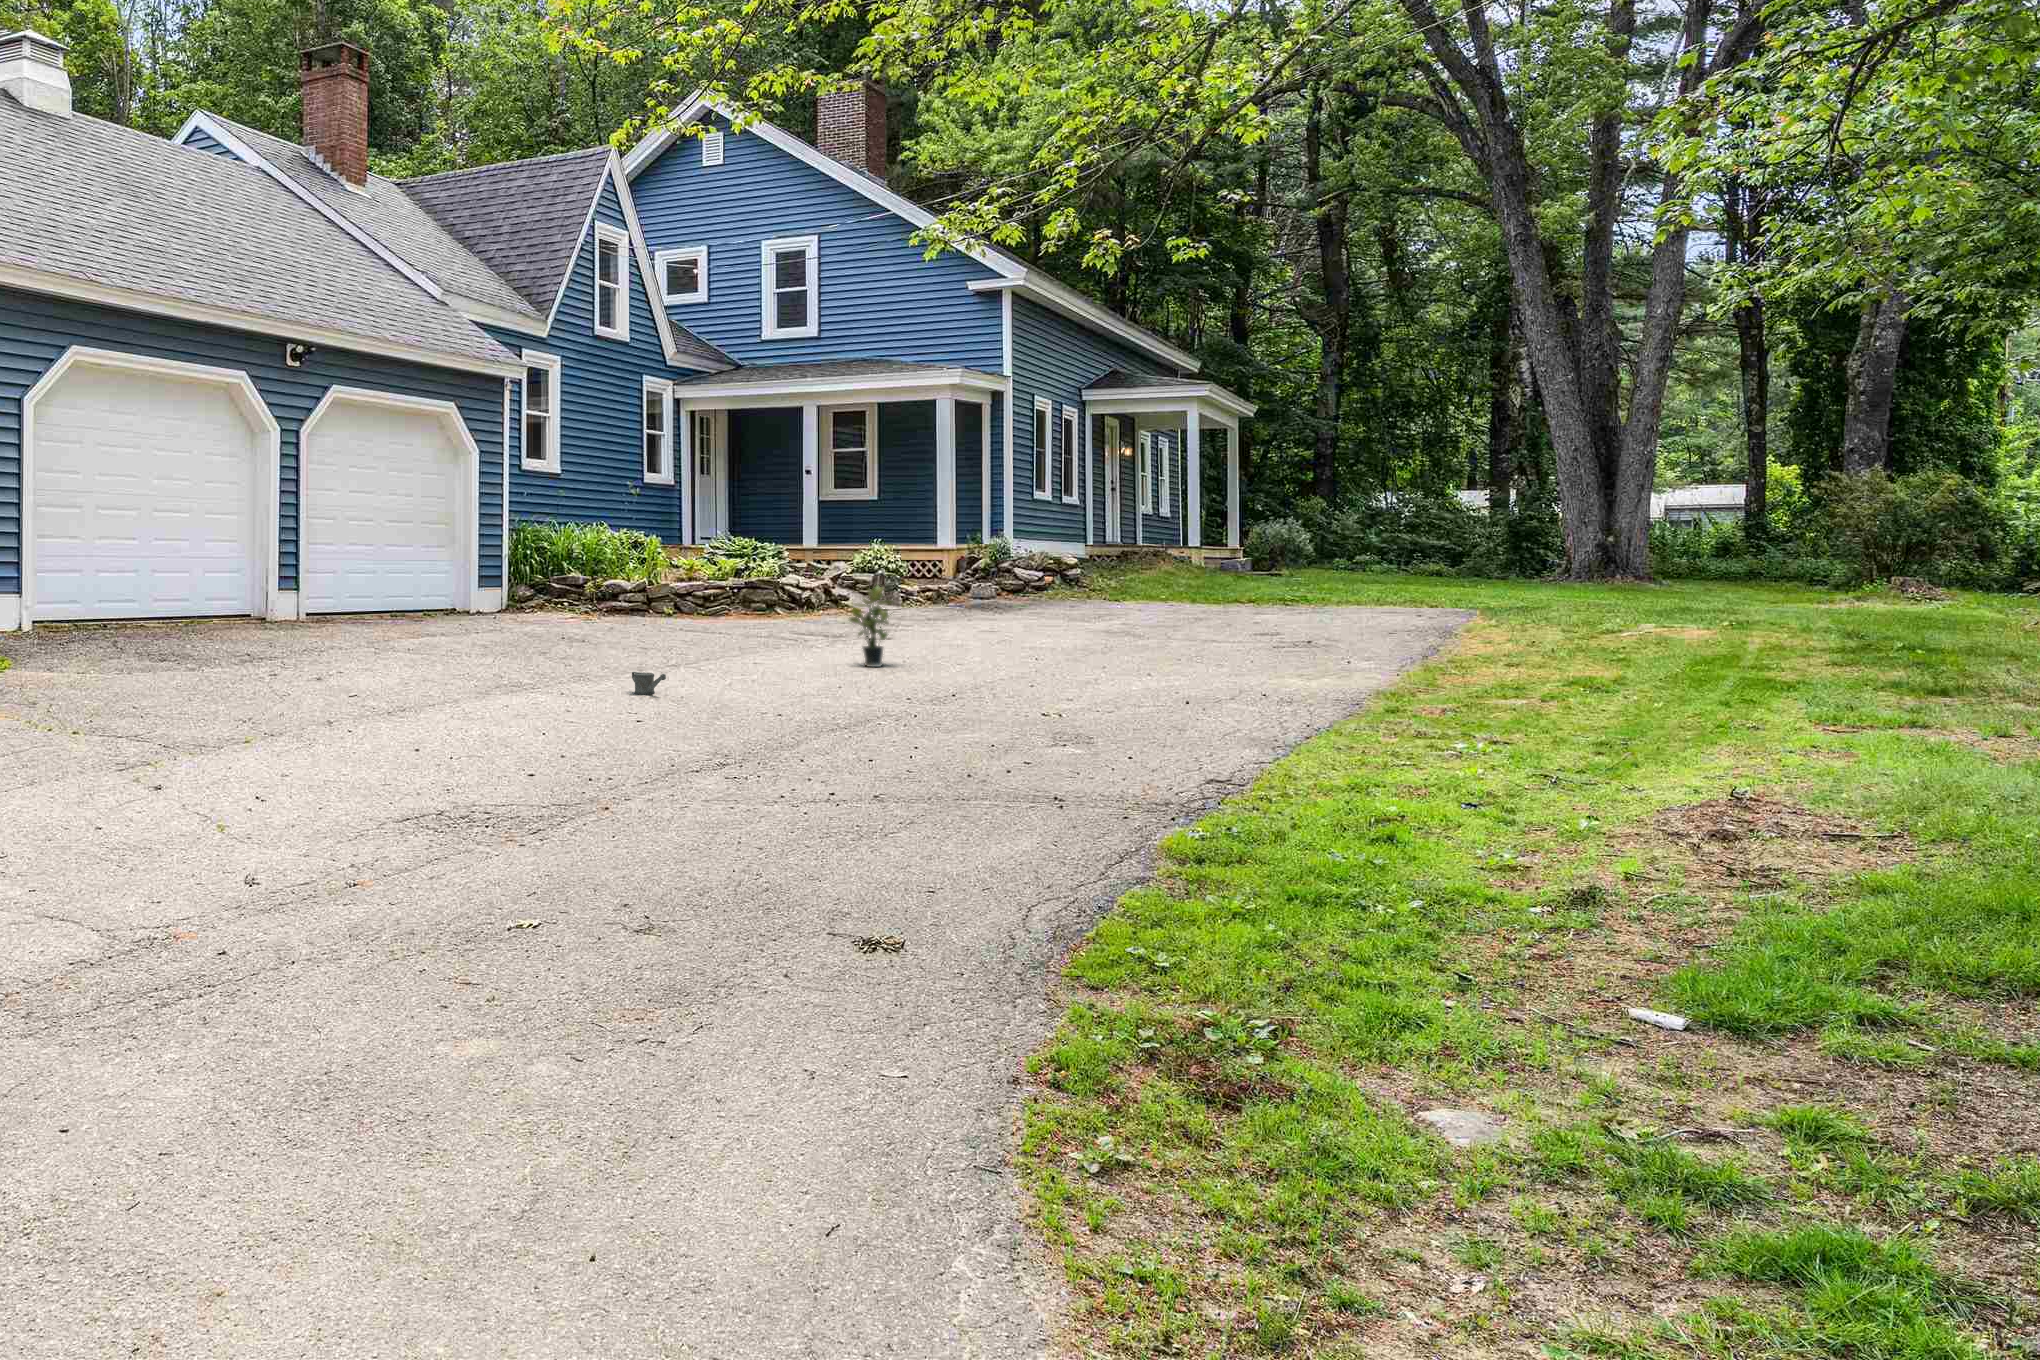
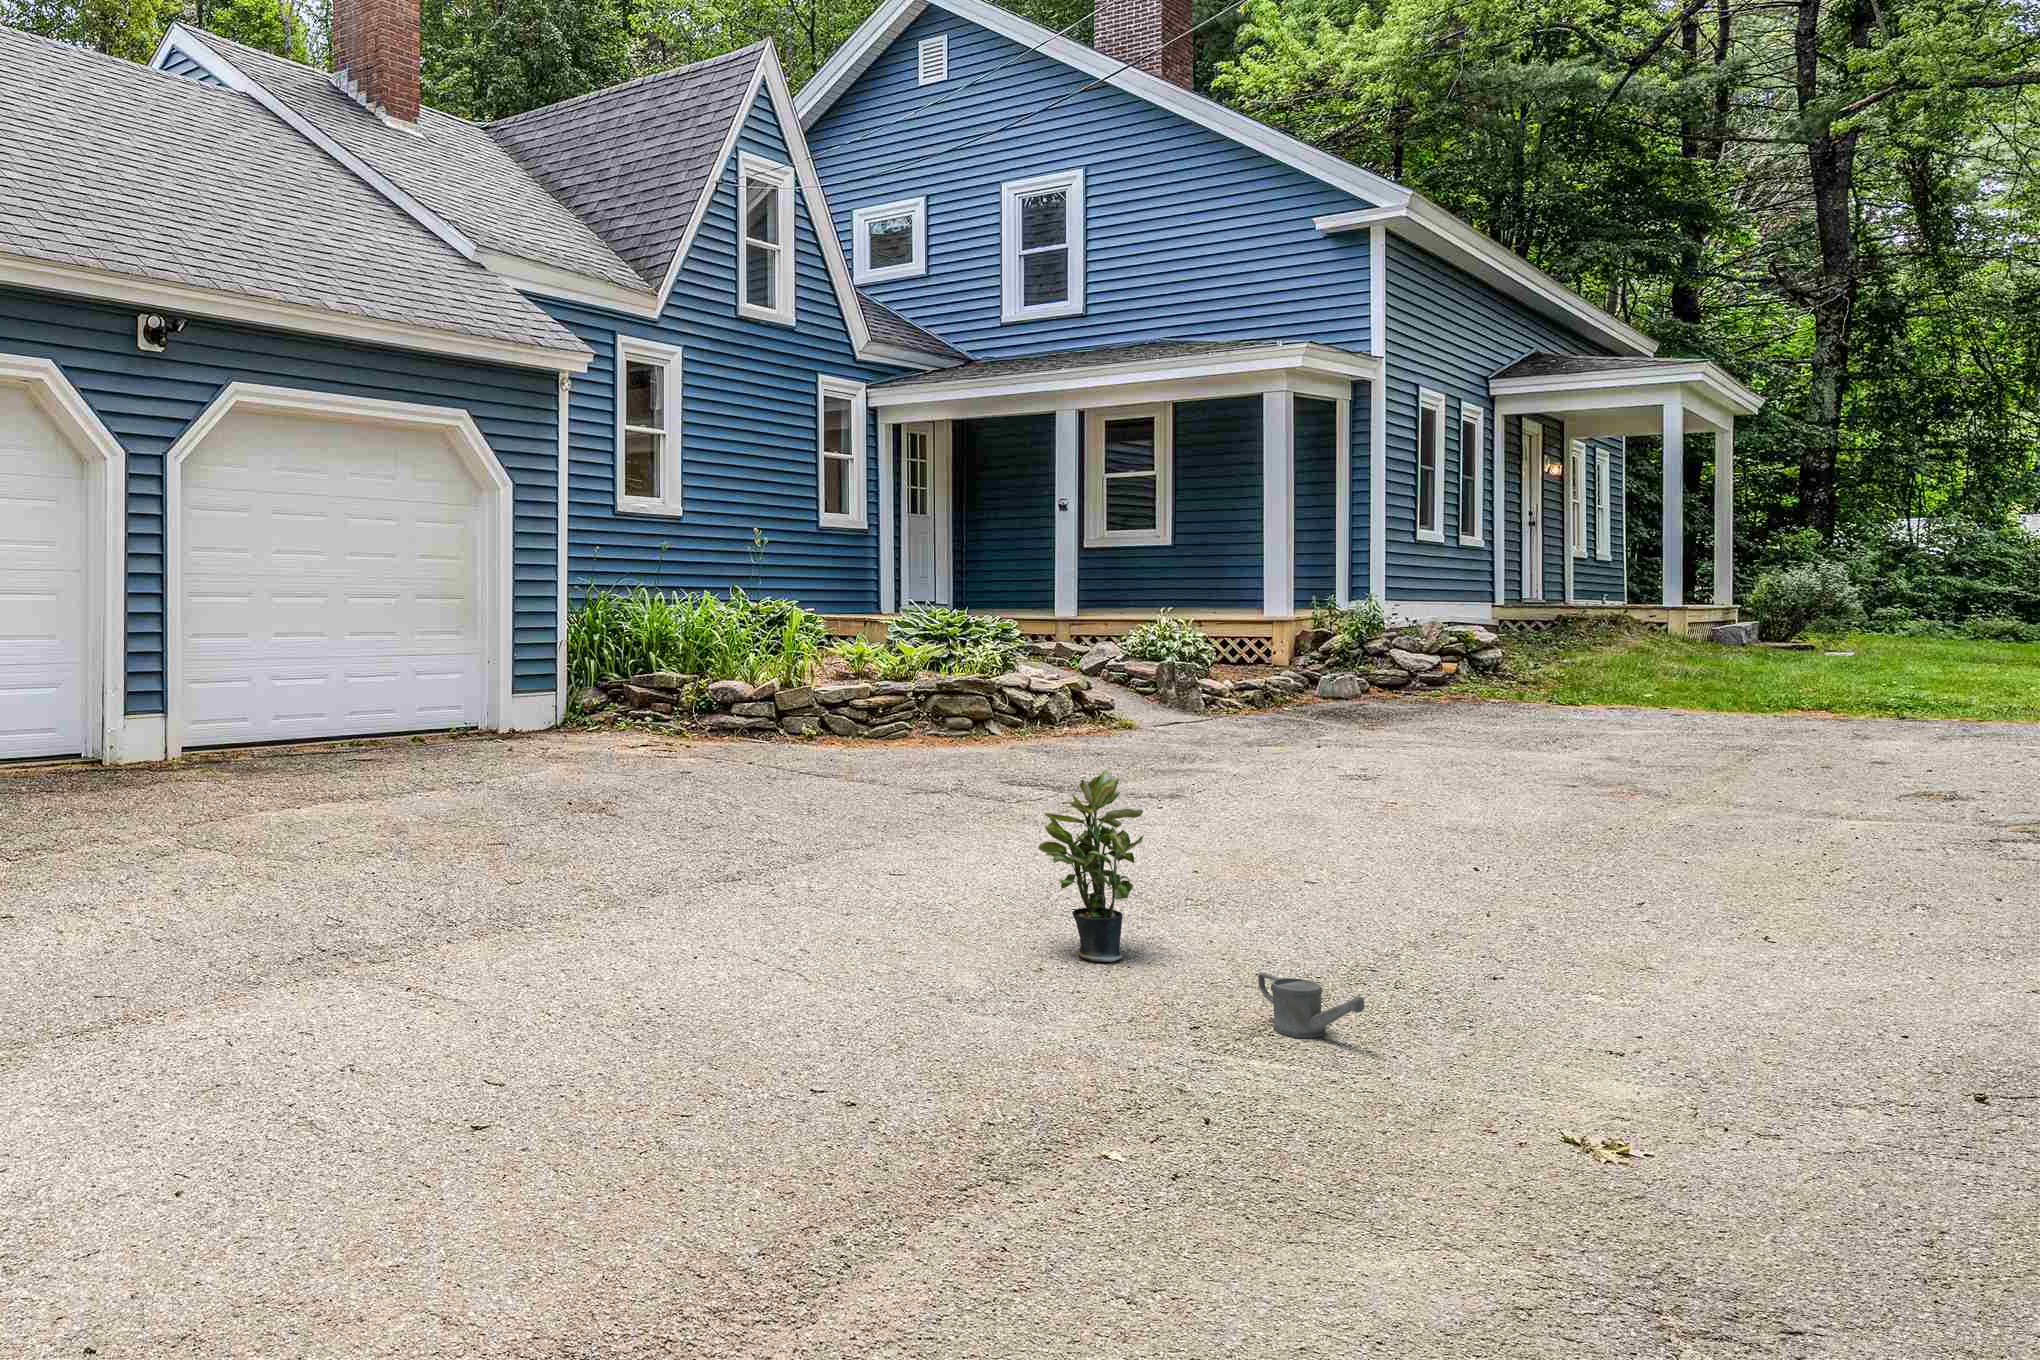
watering can: present [632,672,666,695] -> present [1258,973,1365,1038]

